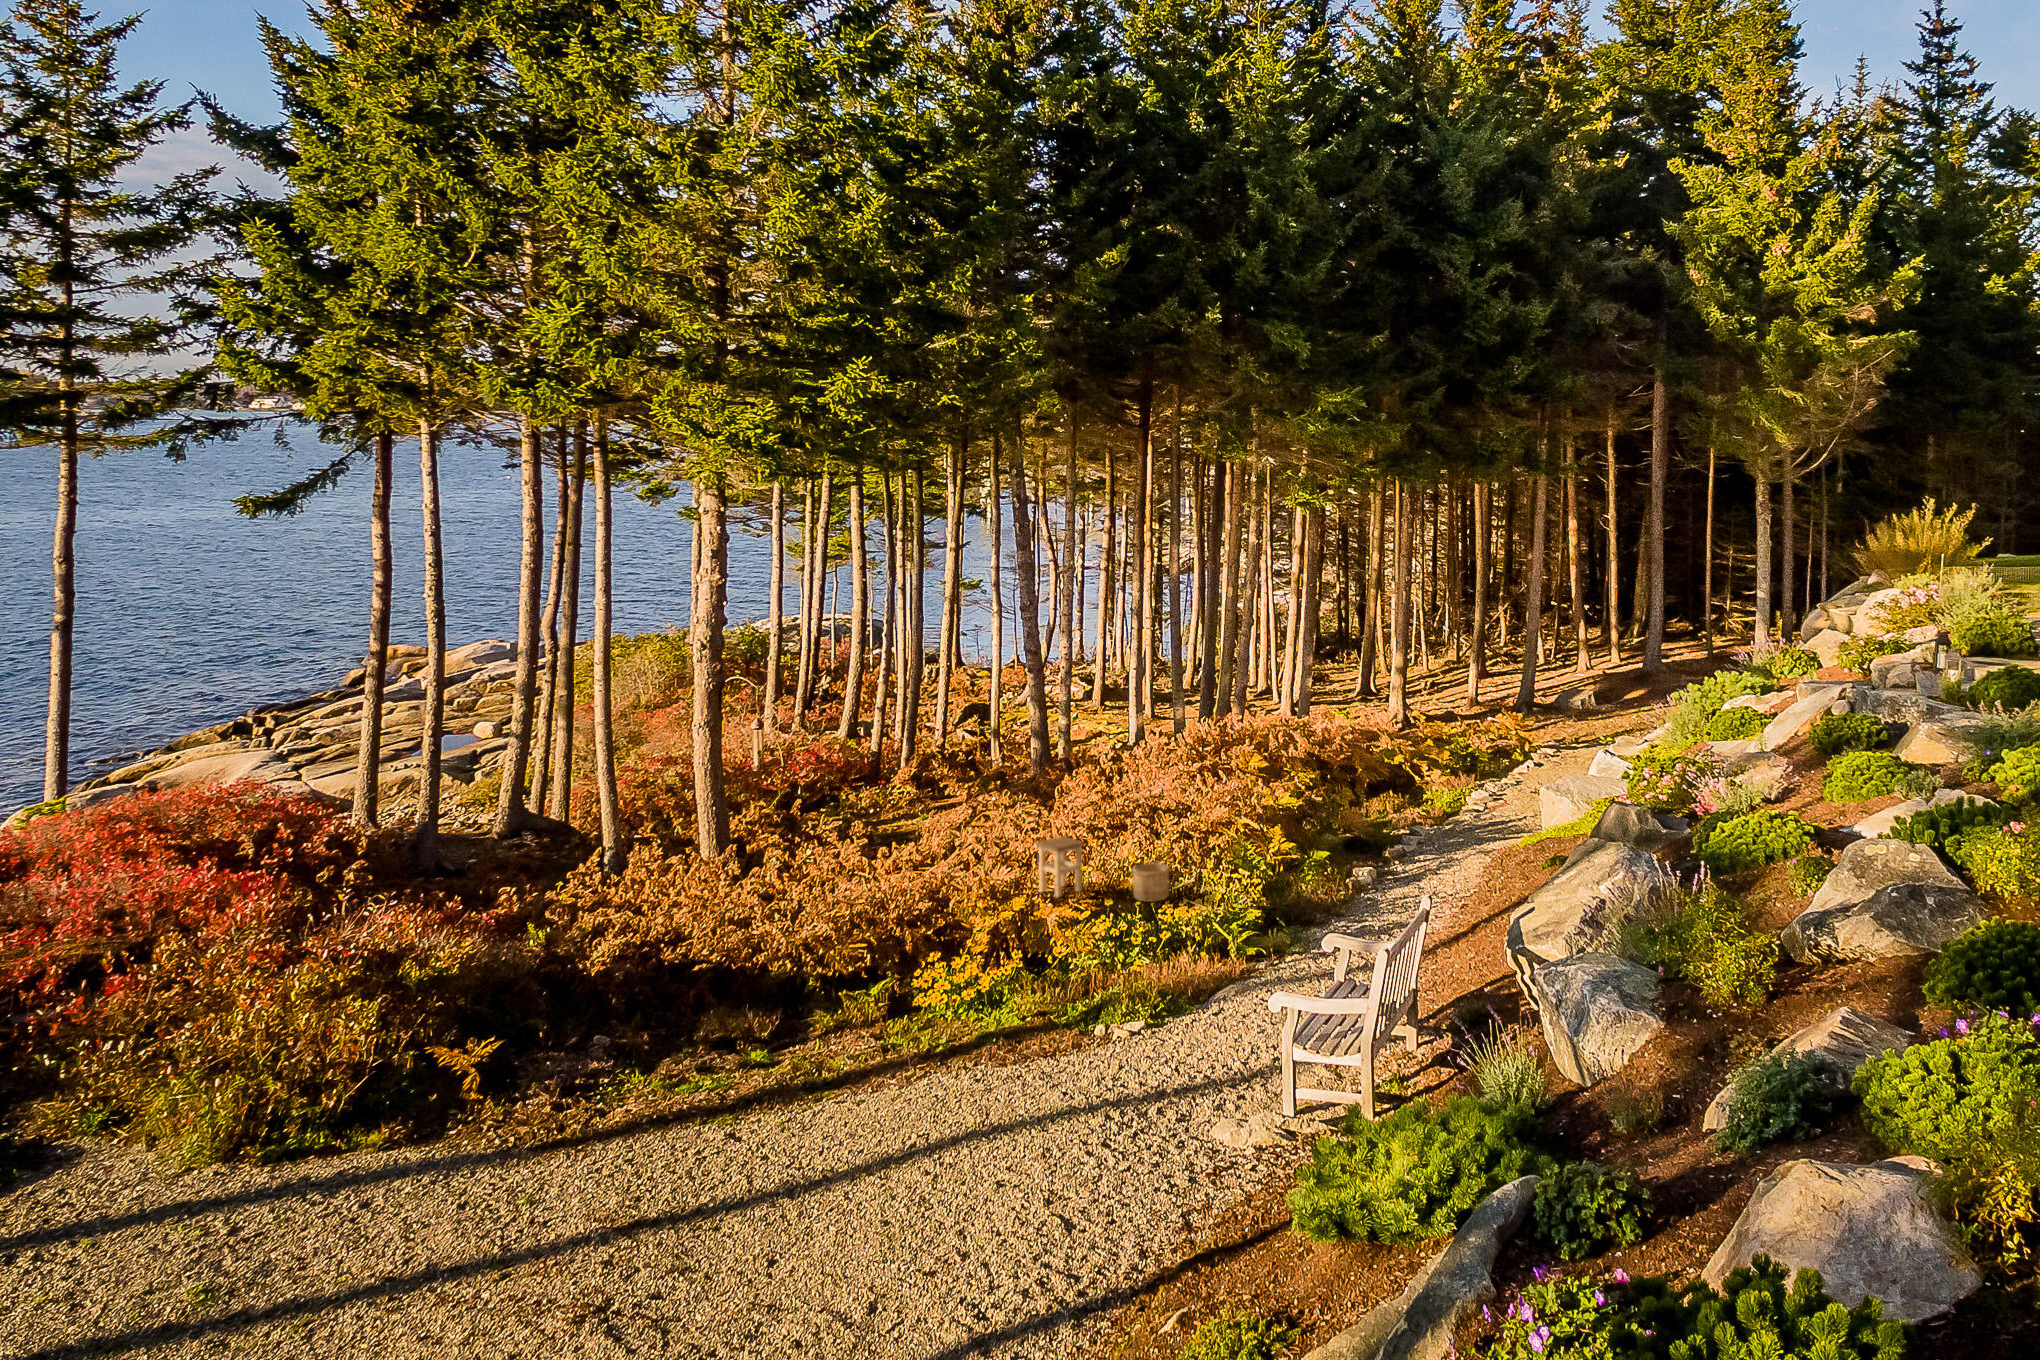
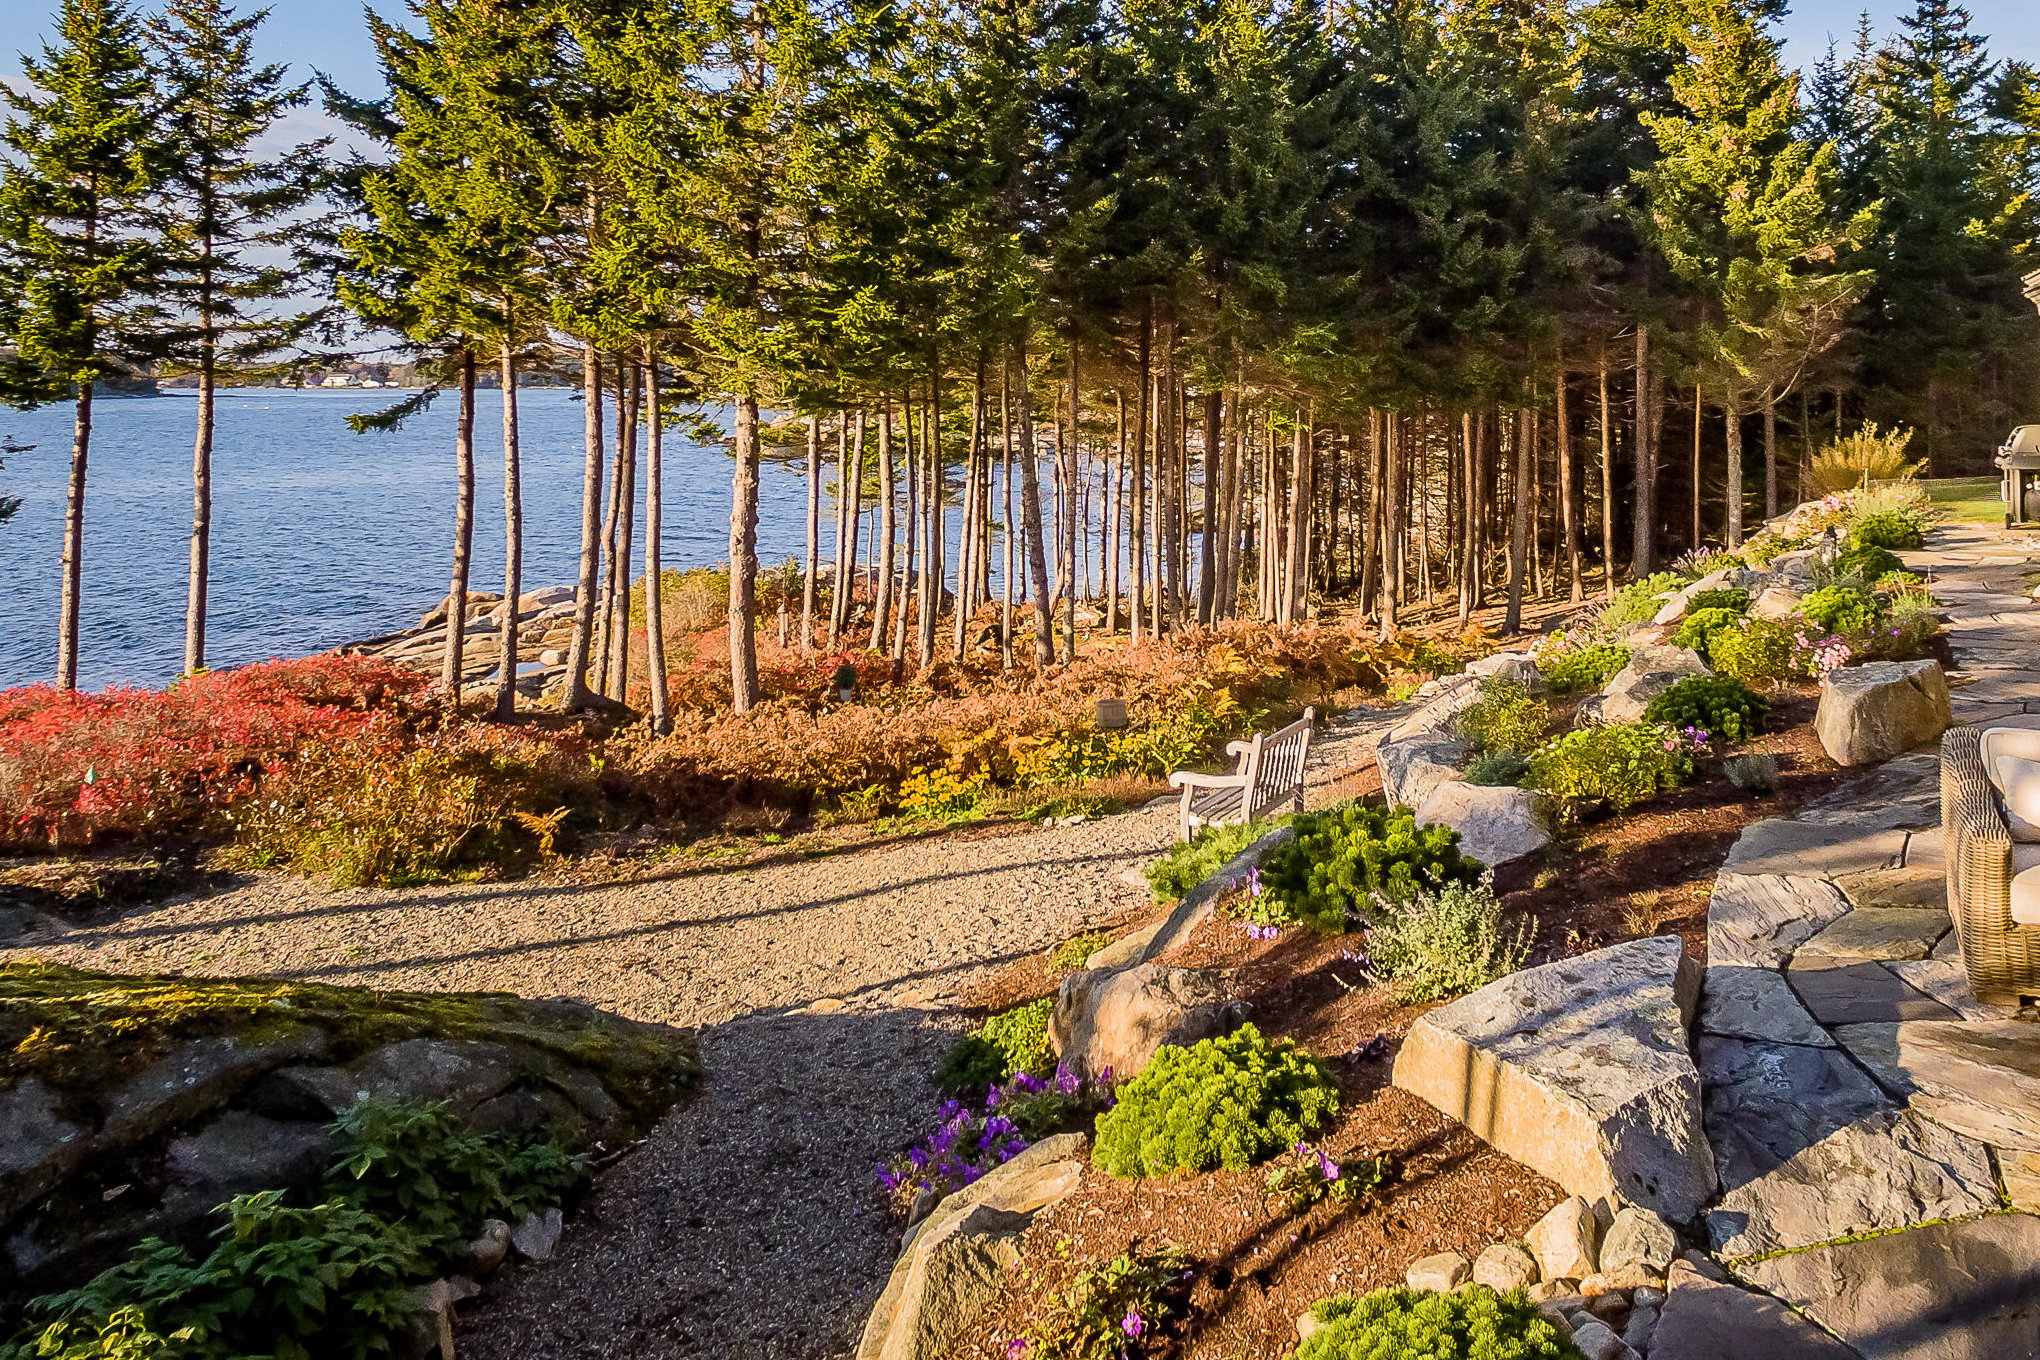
potted plant: none [802,788,833,831] -> present [833,665,858,701]
stool: present [1036,836,1085,897] -> none [1019,681,1058,726]

